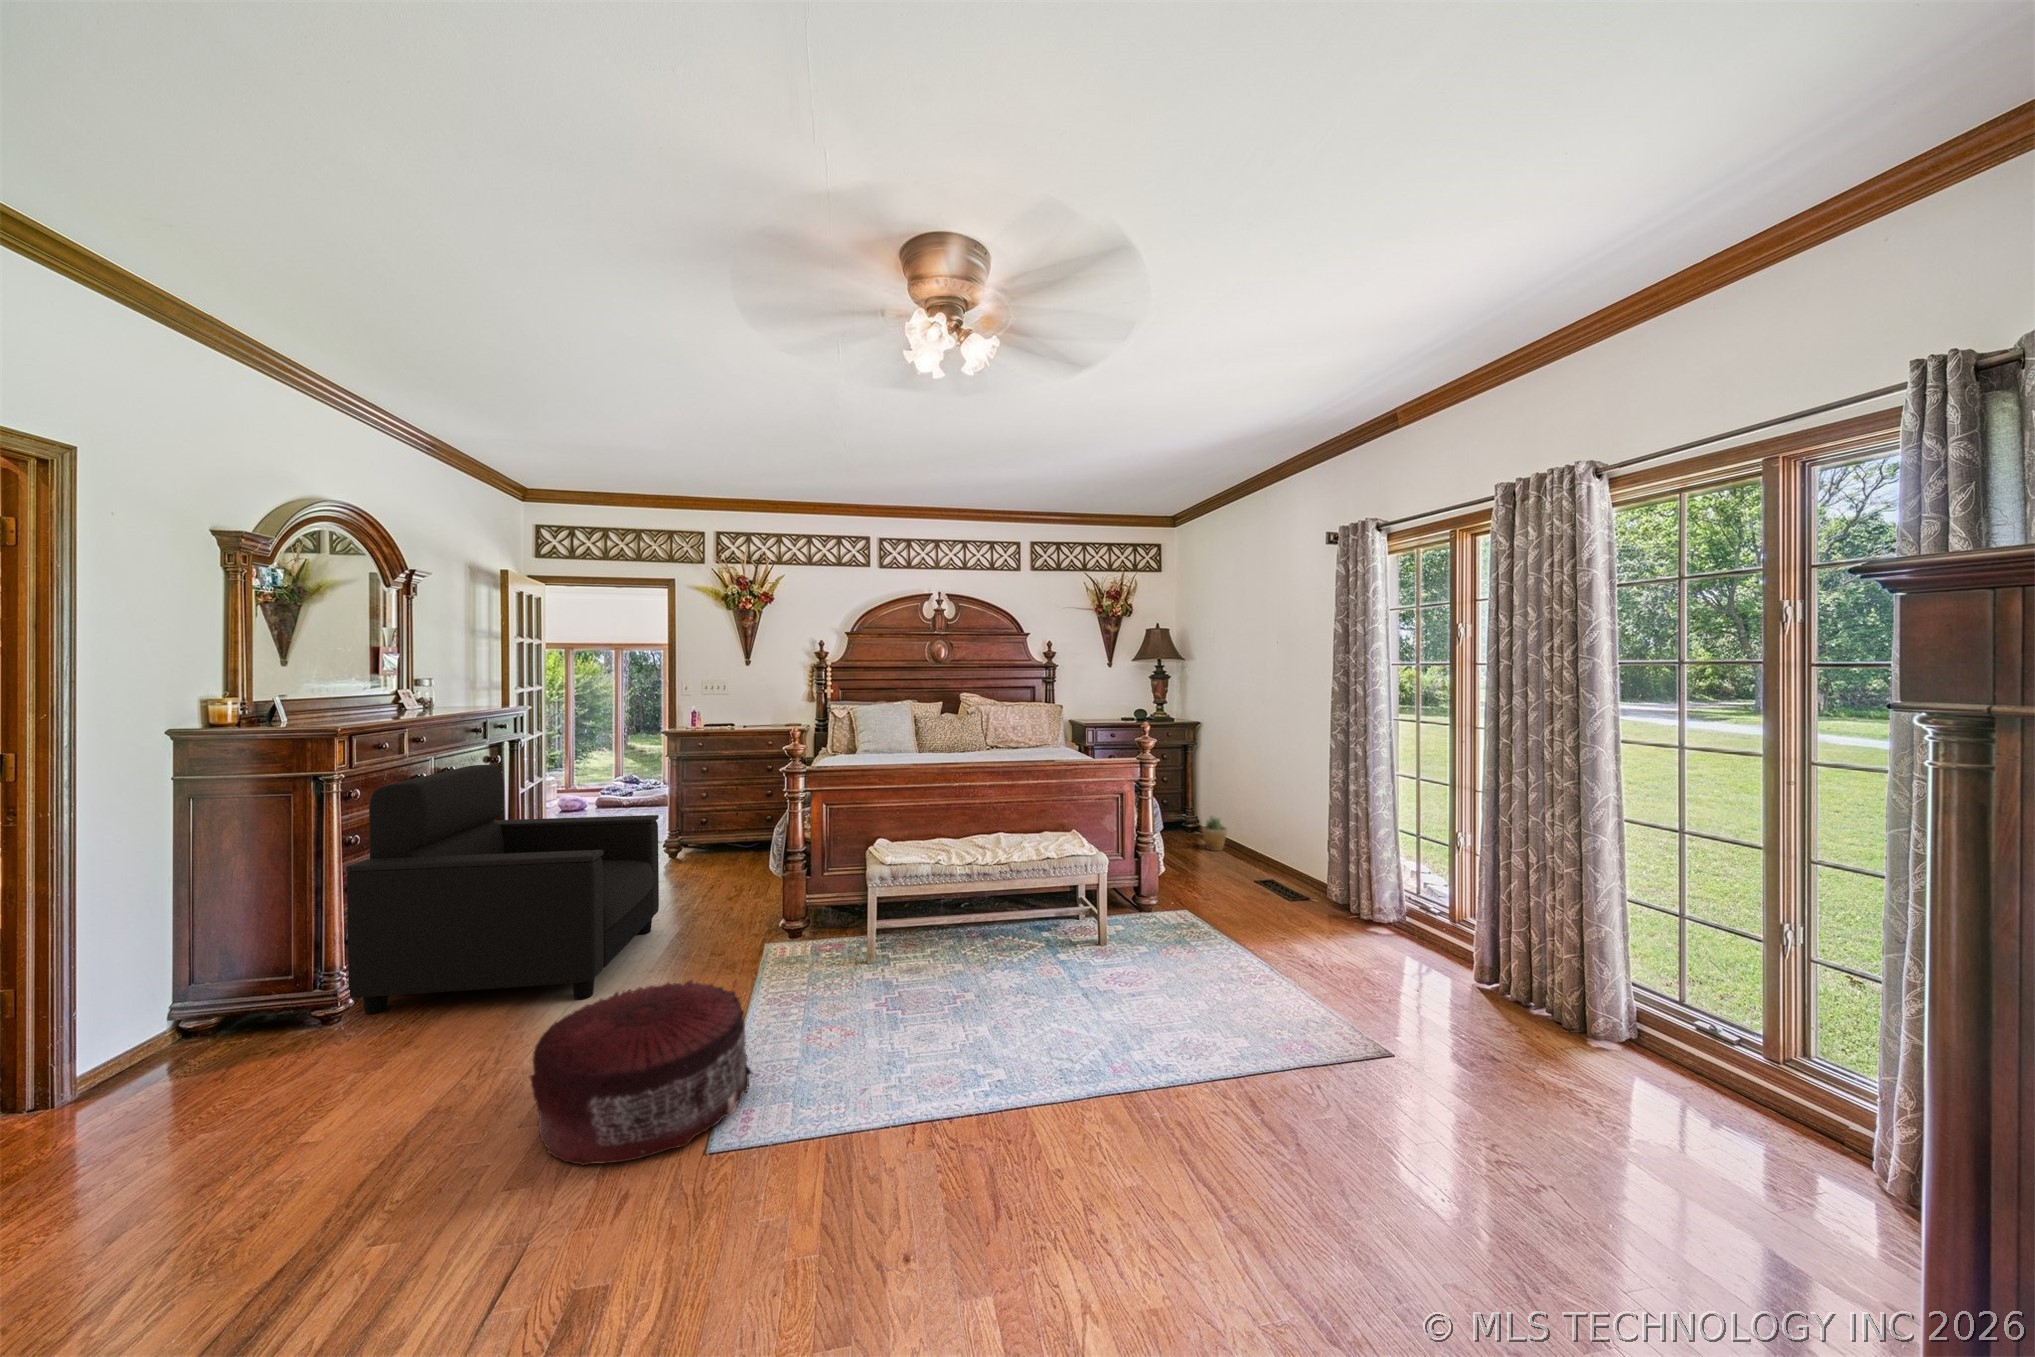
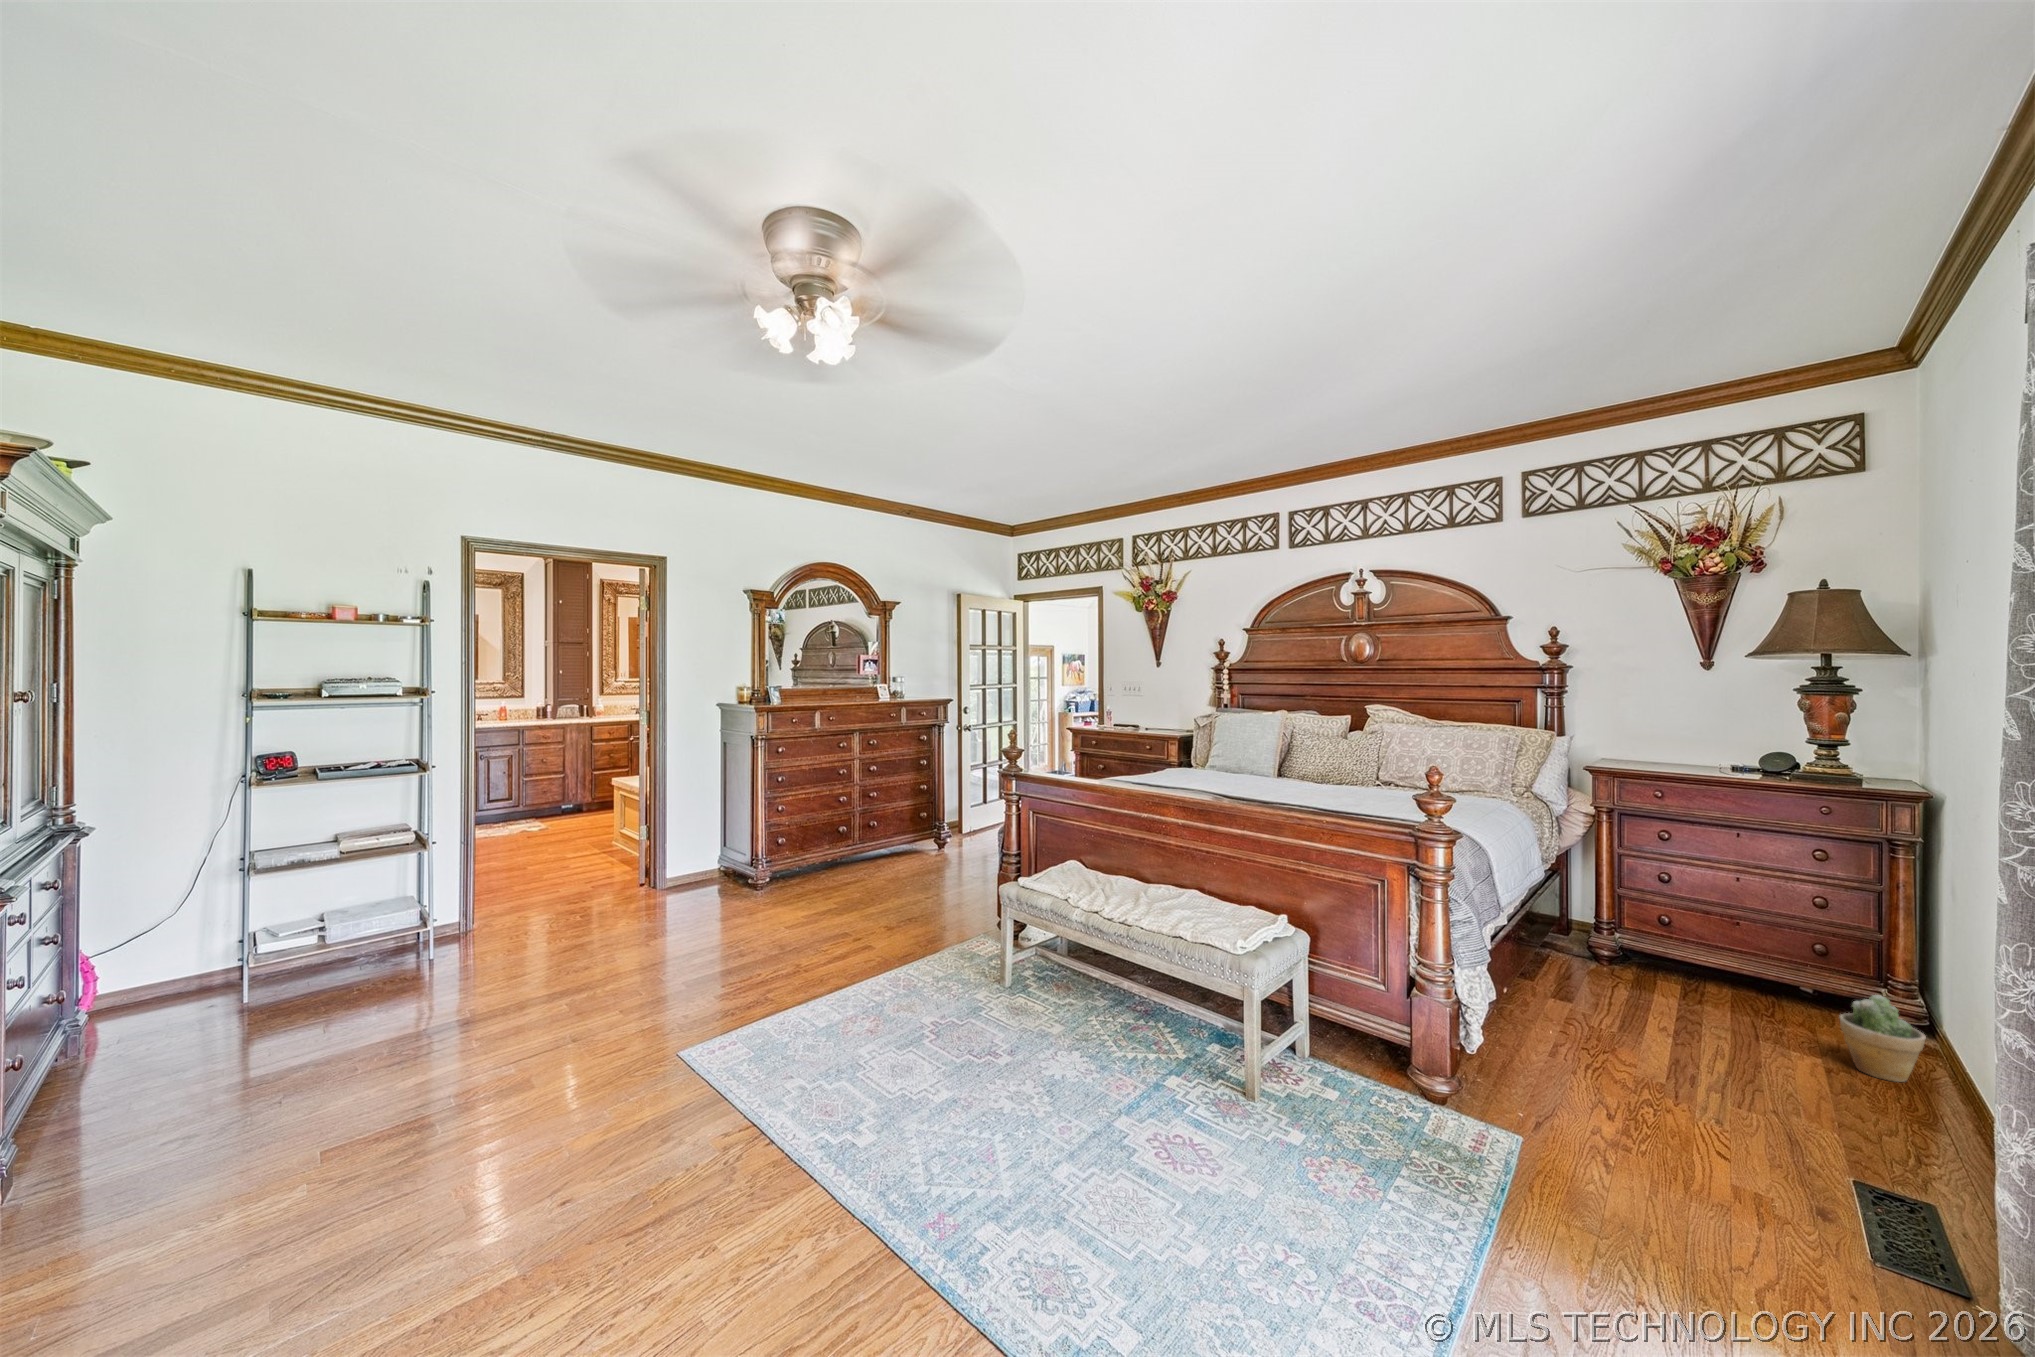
armchair: present [346,765,659,1014] -> none [725,748,946,949]
pouf: present [530,980,752,1165] -> none [557,944,737,1091]

